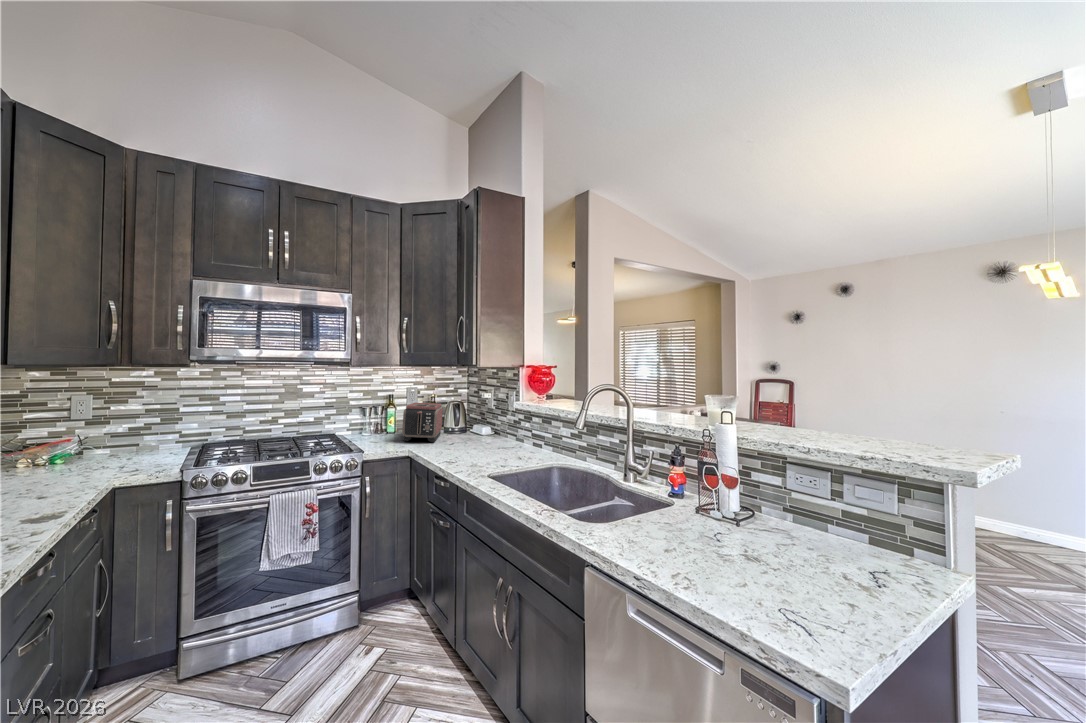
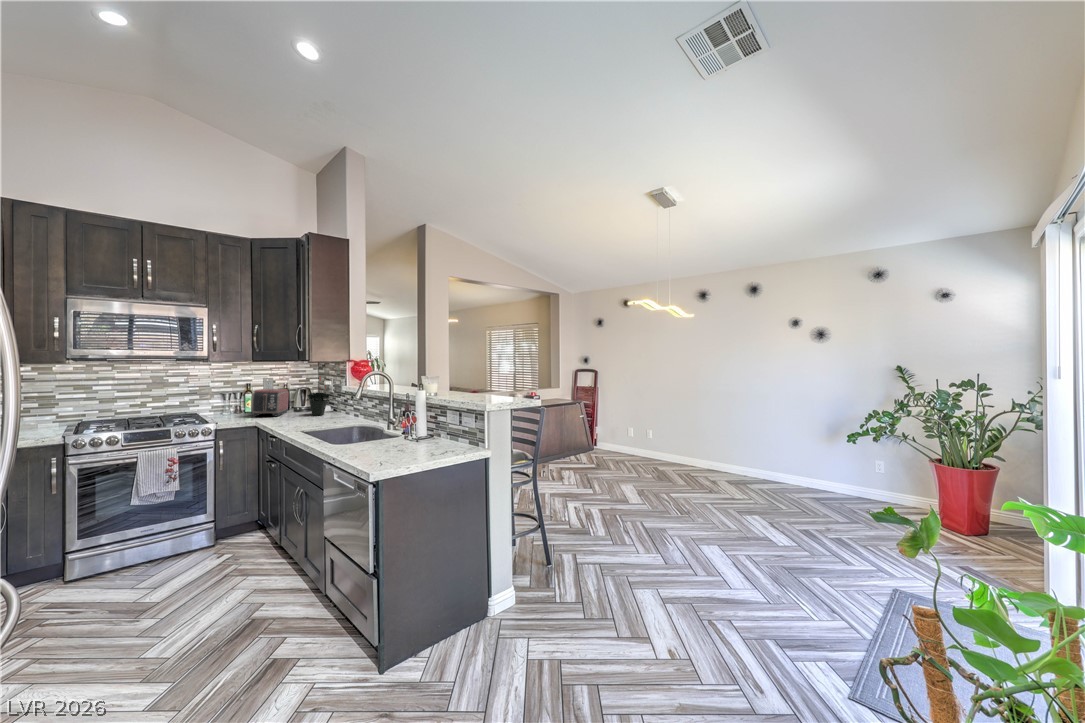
potted plant: none [469,384,498,442] -> present [306,378,330,416]

